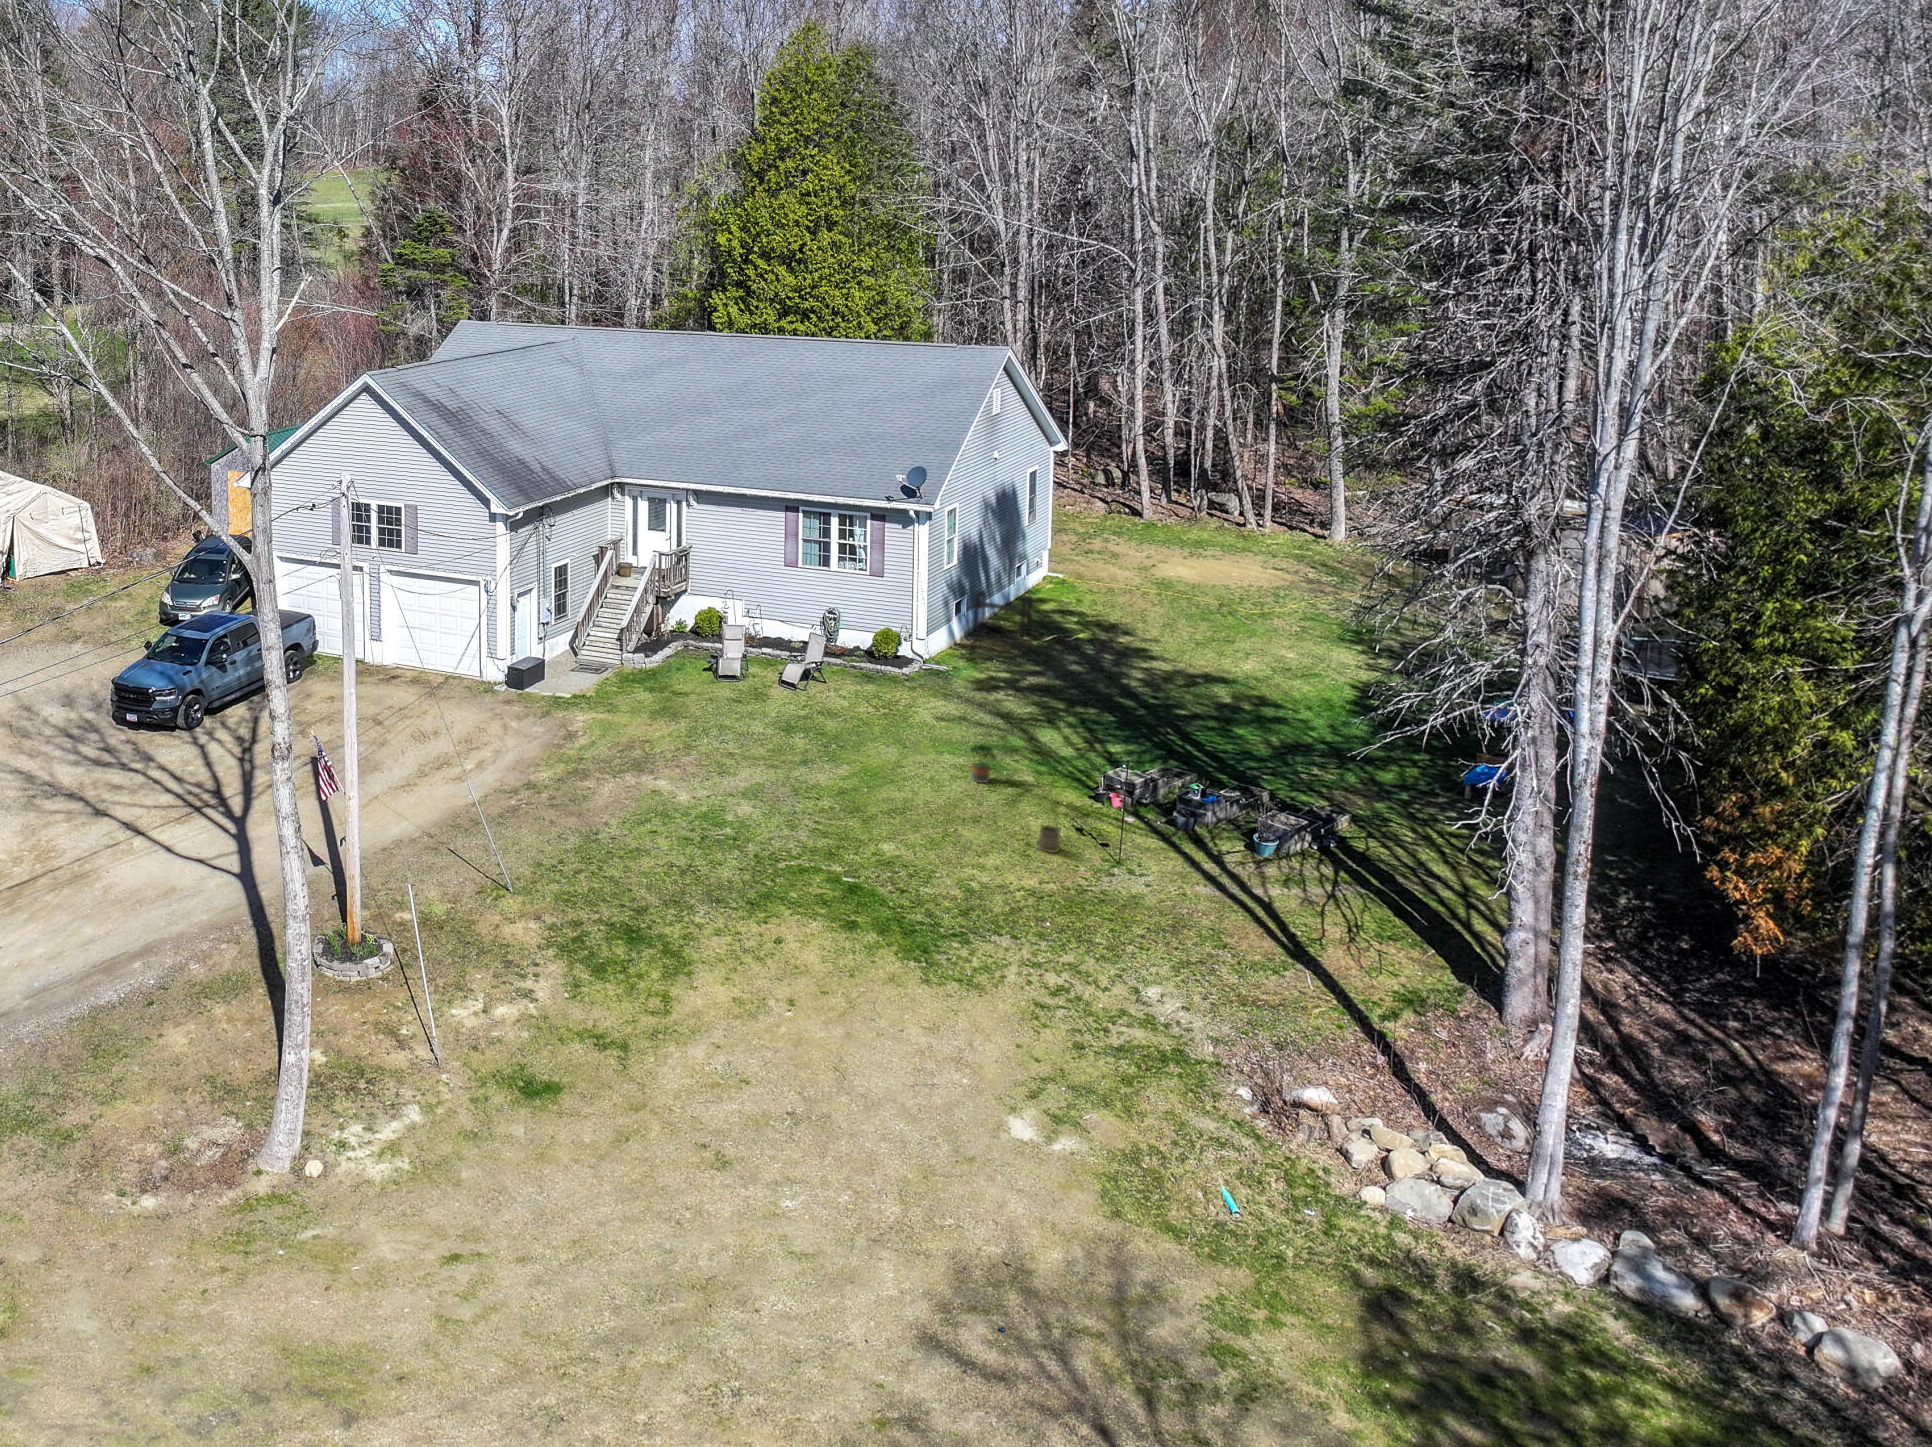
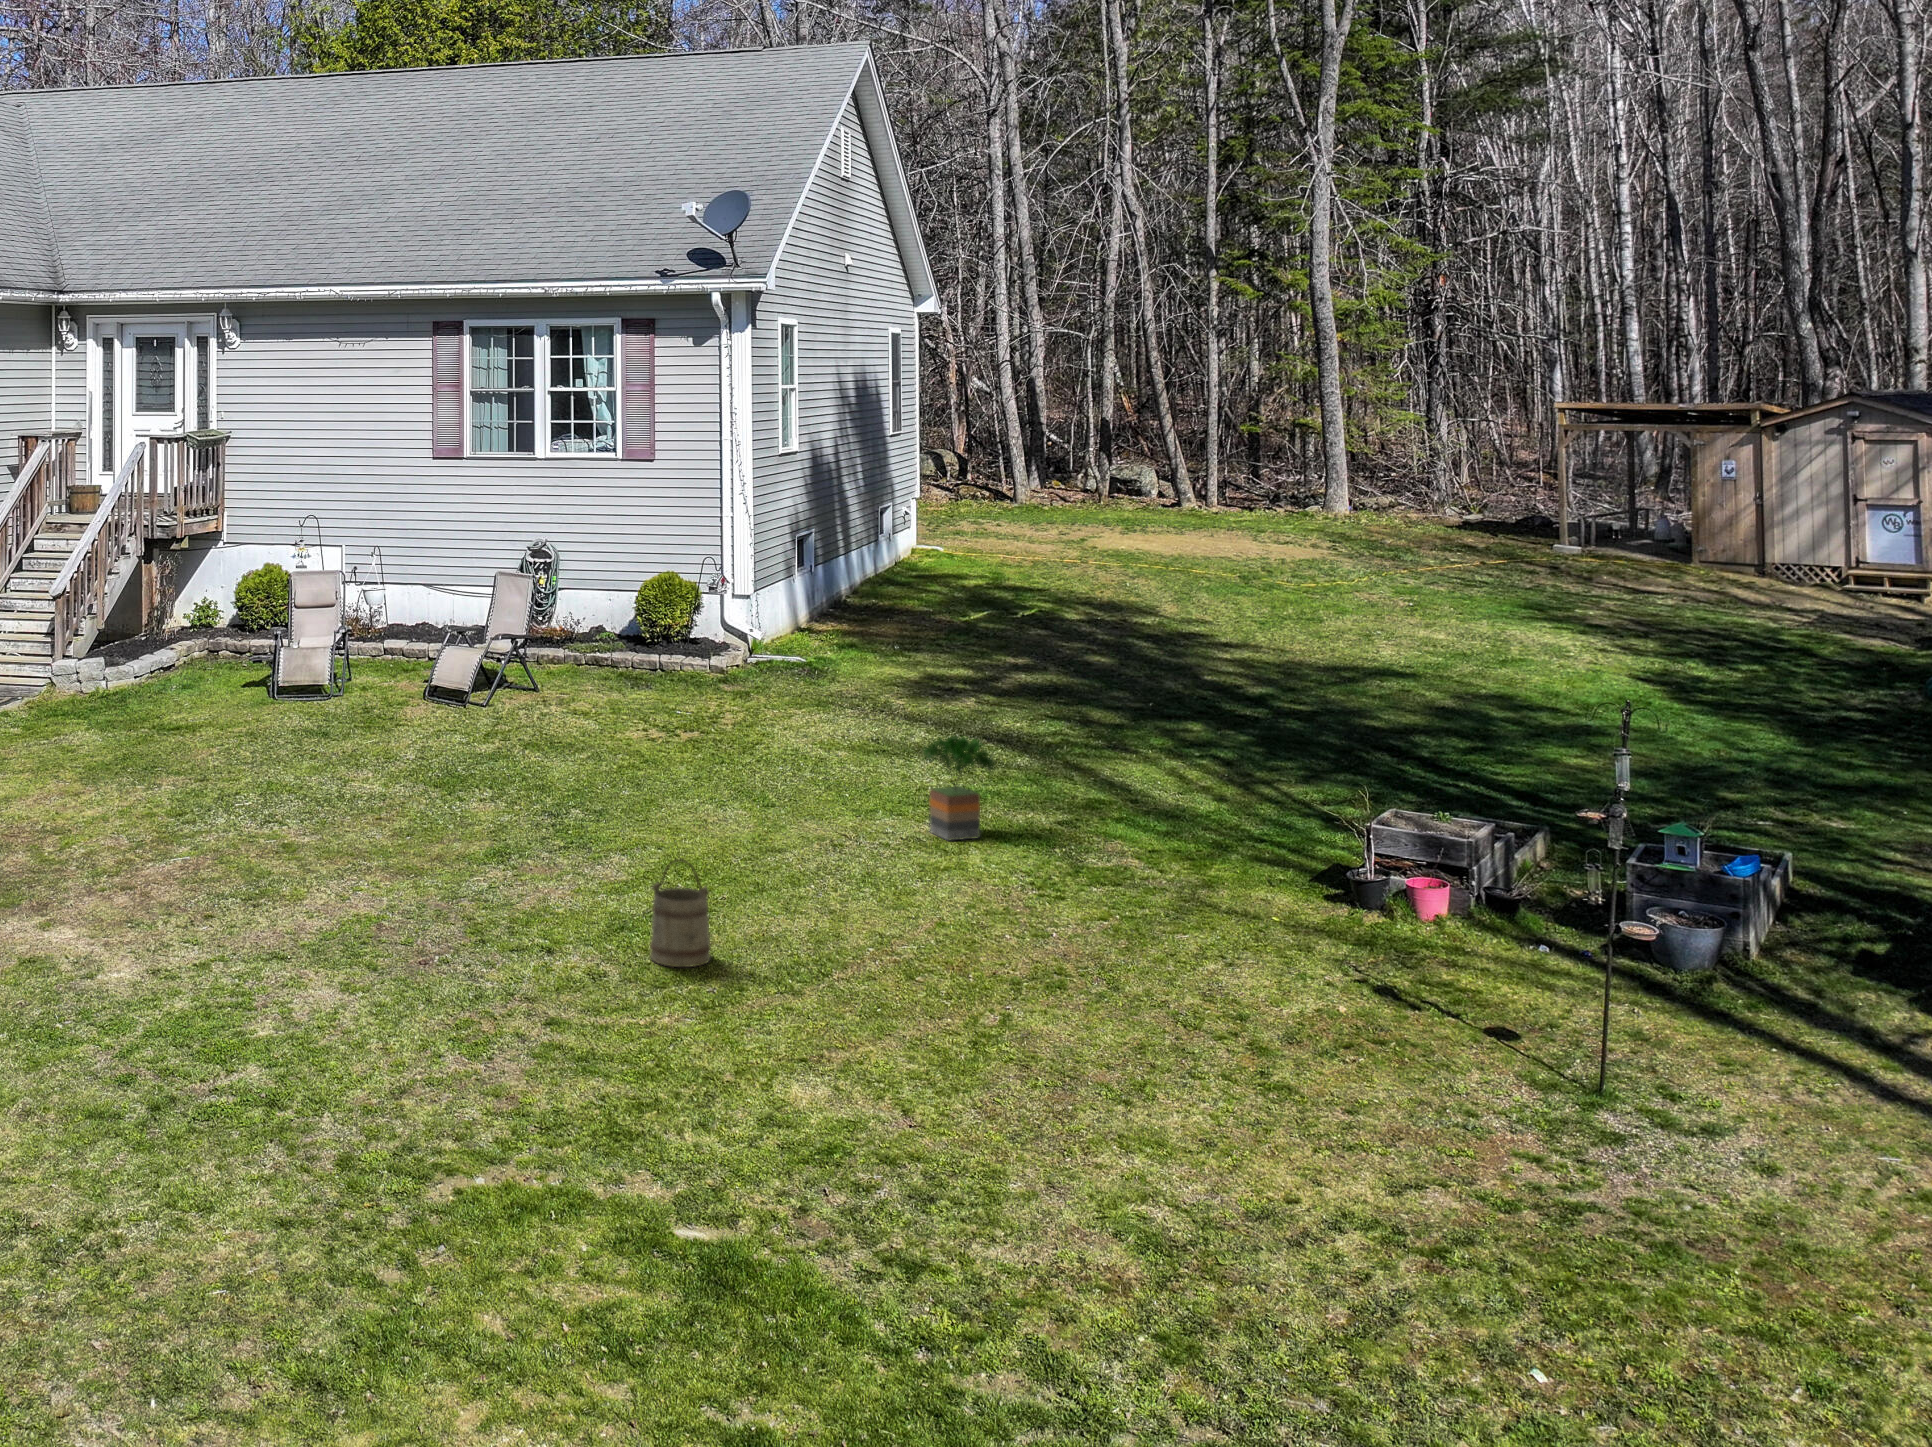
bench: present [973,591,1032,636] -> none [825,531,936,612]
bucket: present [1038,824,1060,853] -> present [650,859,711,967]

